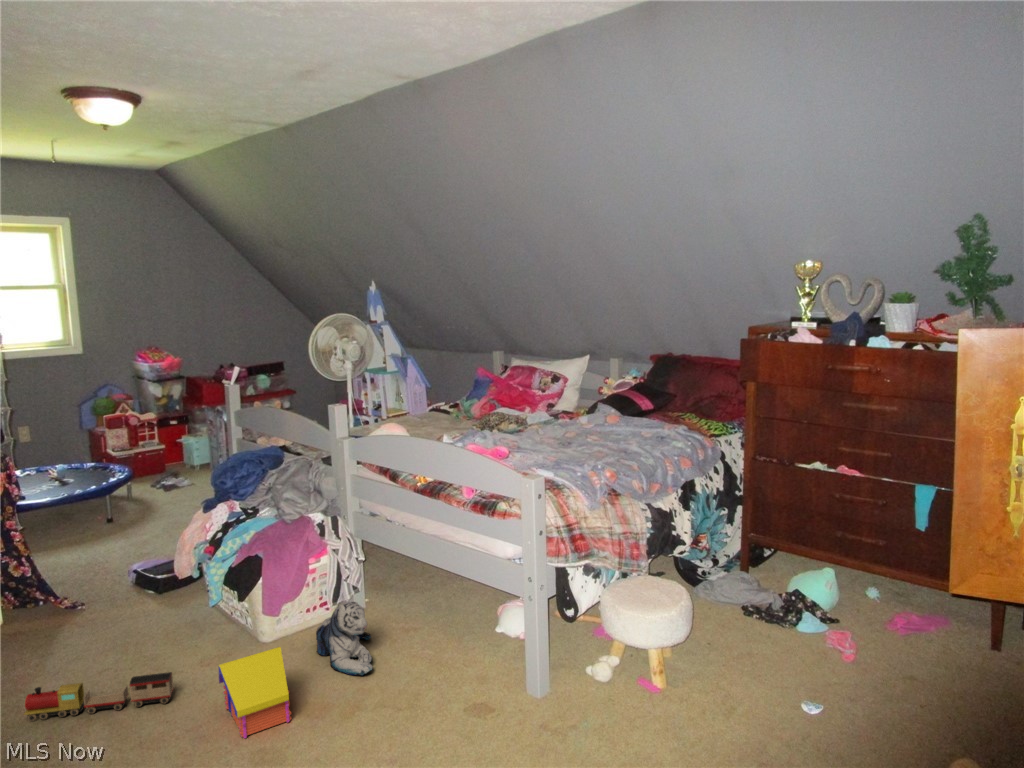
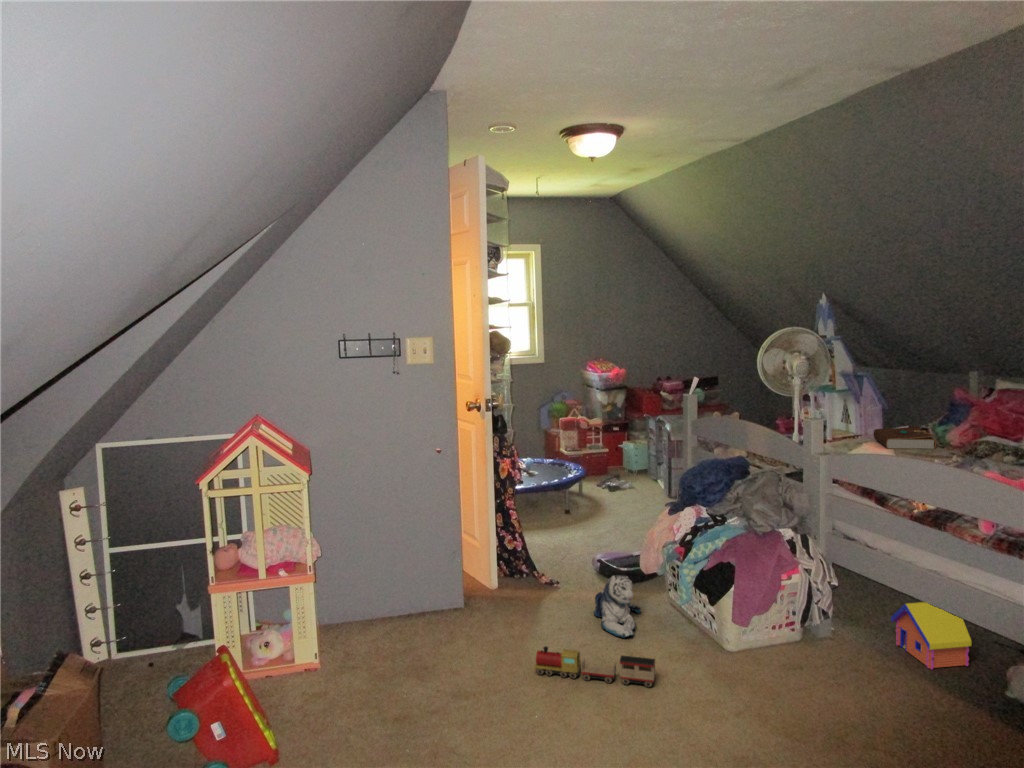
book: none [410,402,457,426] -> present [874,426,936,449]
plush toy: present [316,602,373,676] -> present [594,575,641,638]
toy house: present [219,647,291,738] -> present [891,602,971,669]

